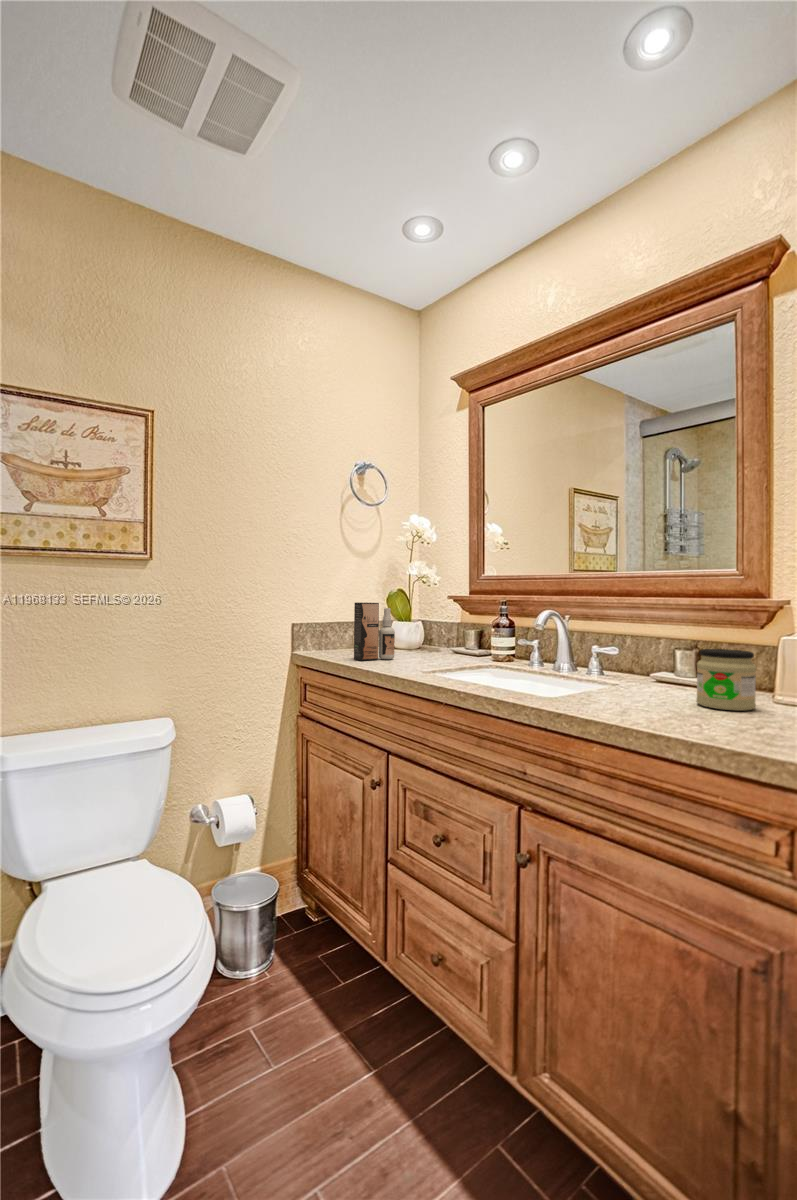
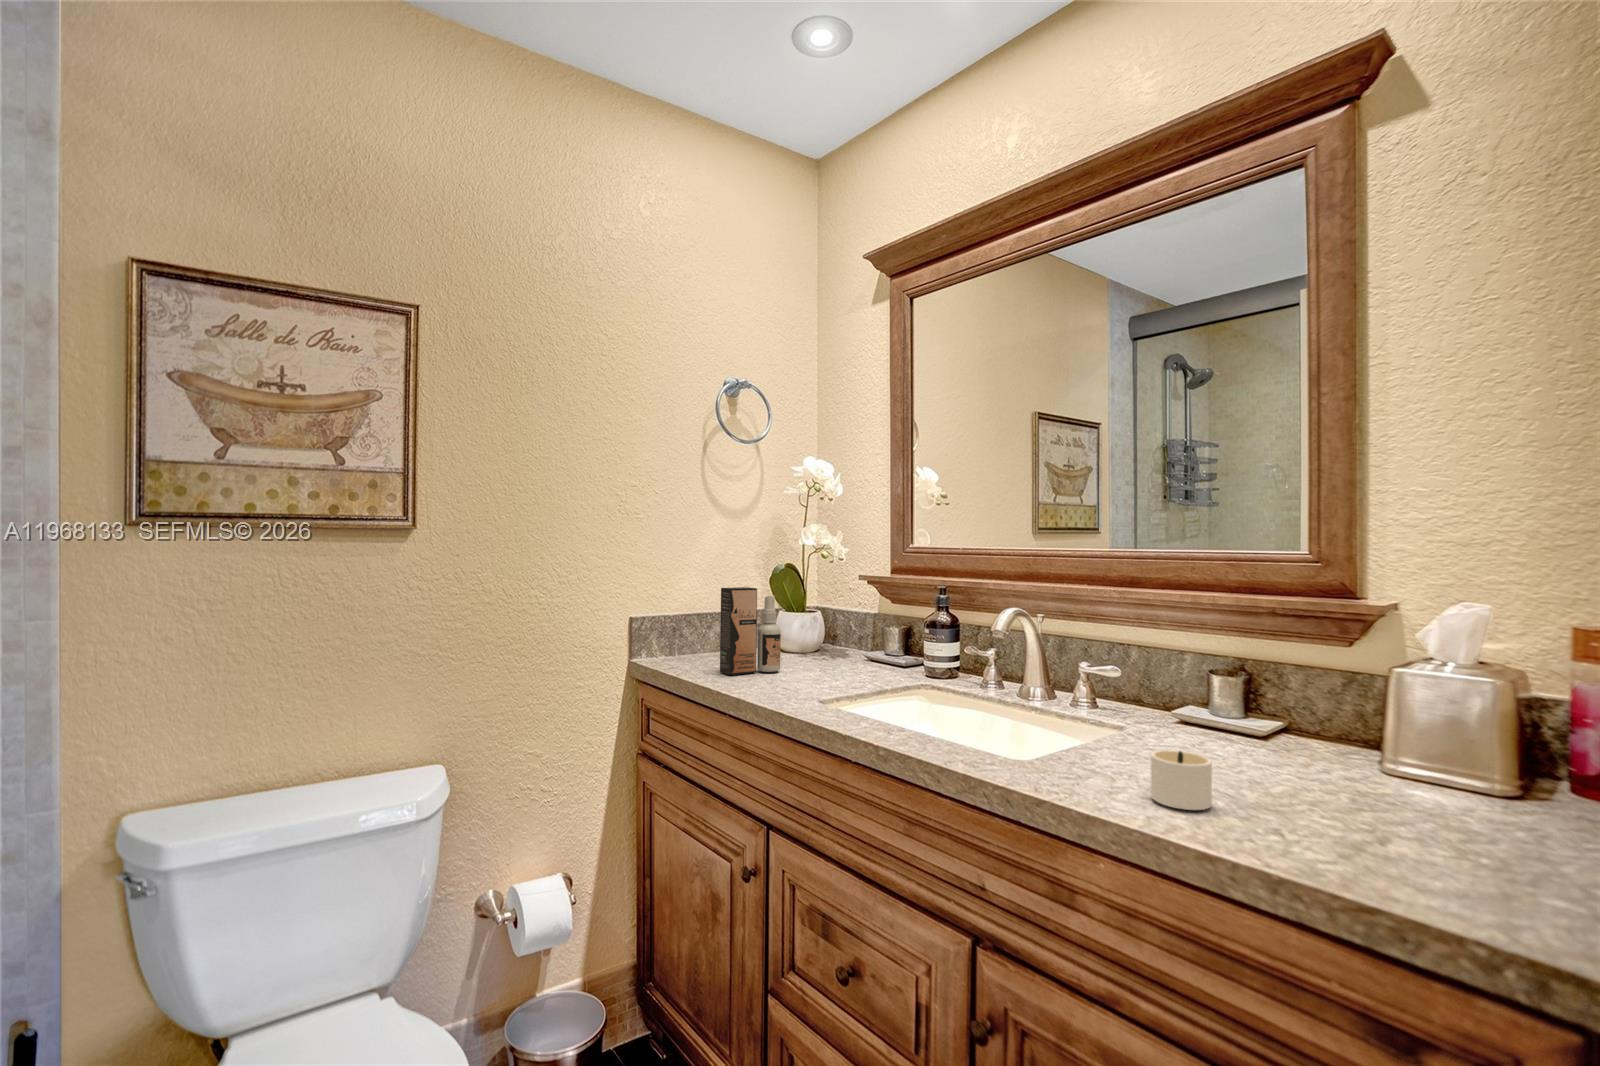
jar: present [696,649,756,710] -> none [1259,685,1361,794]
candle: none [626,682,679,717] -> present [1151,750,1212,810]

